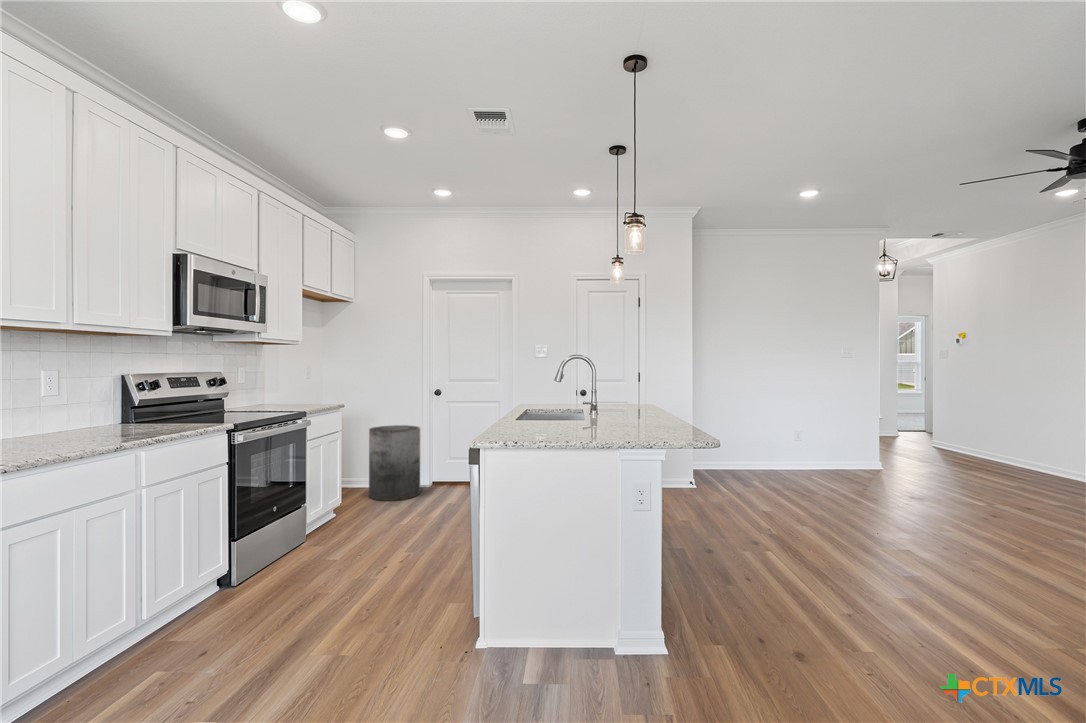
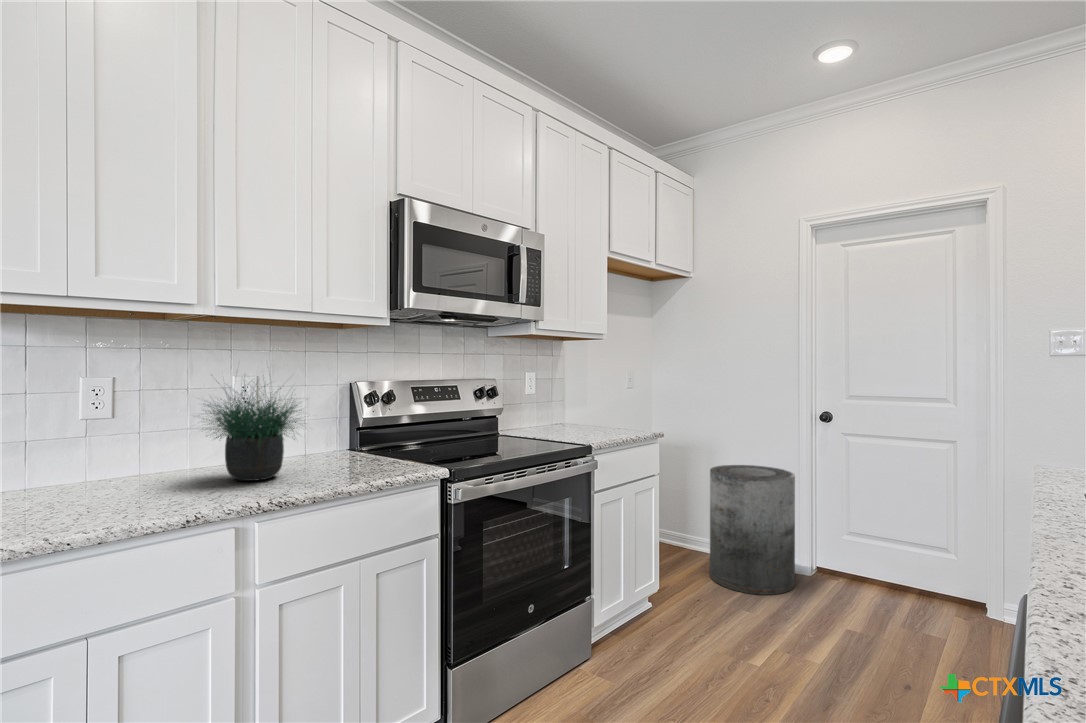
potted plant: none [36,356,146,438] -> present [203,386,303,481]

